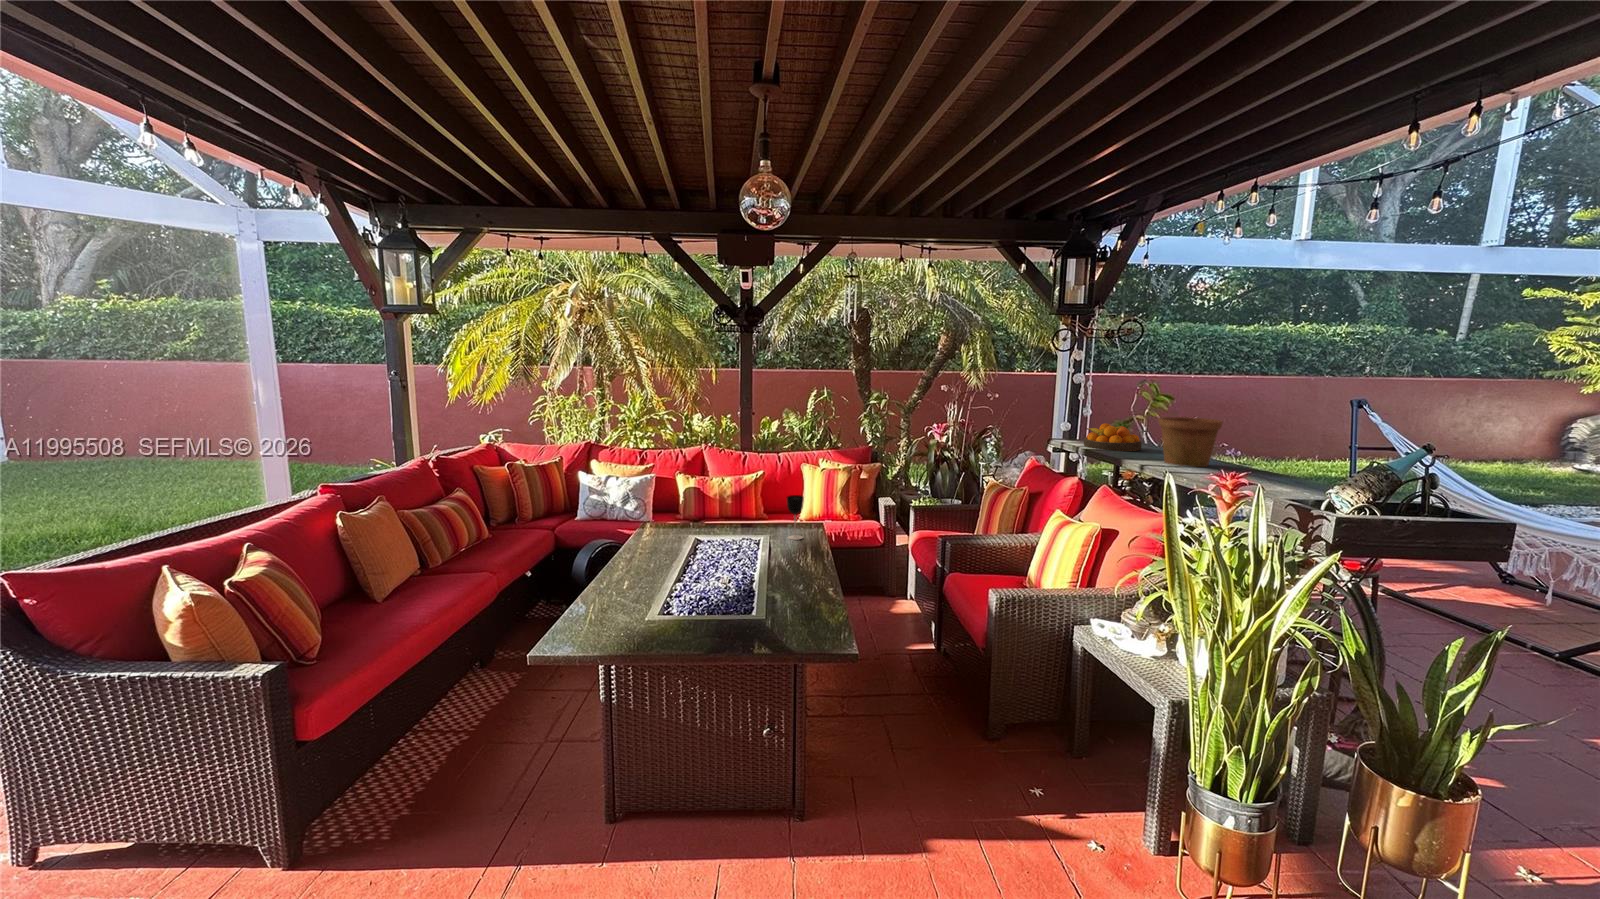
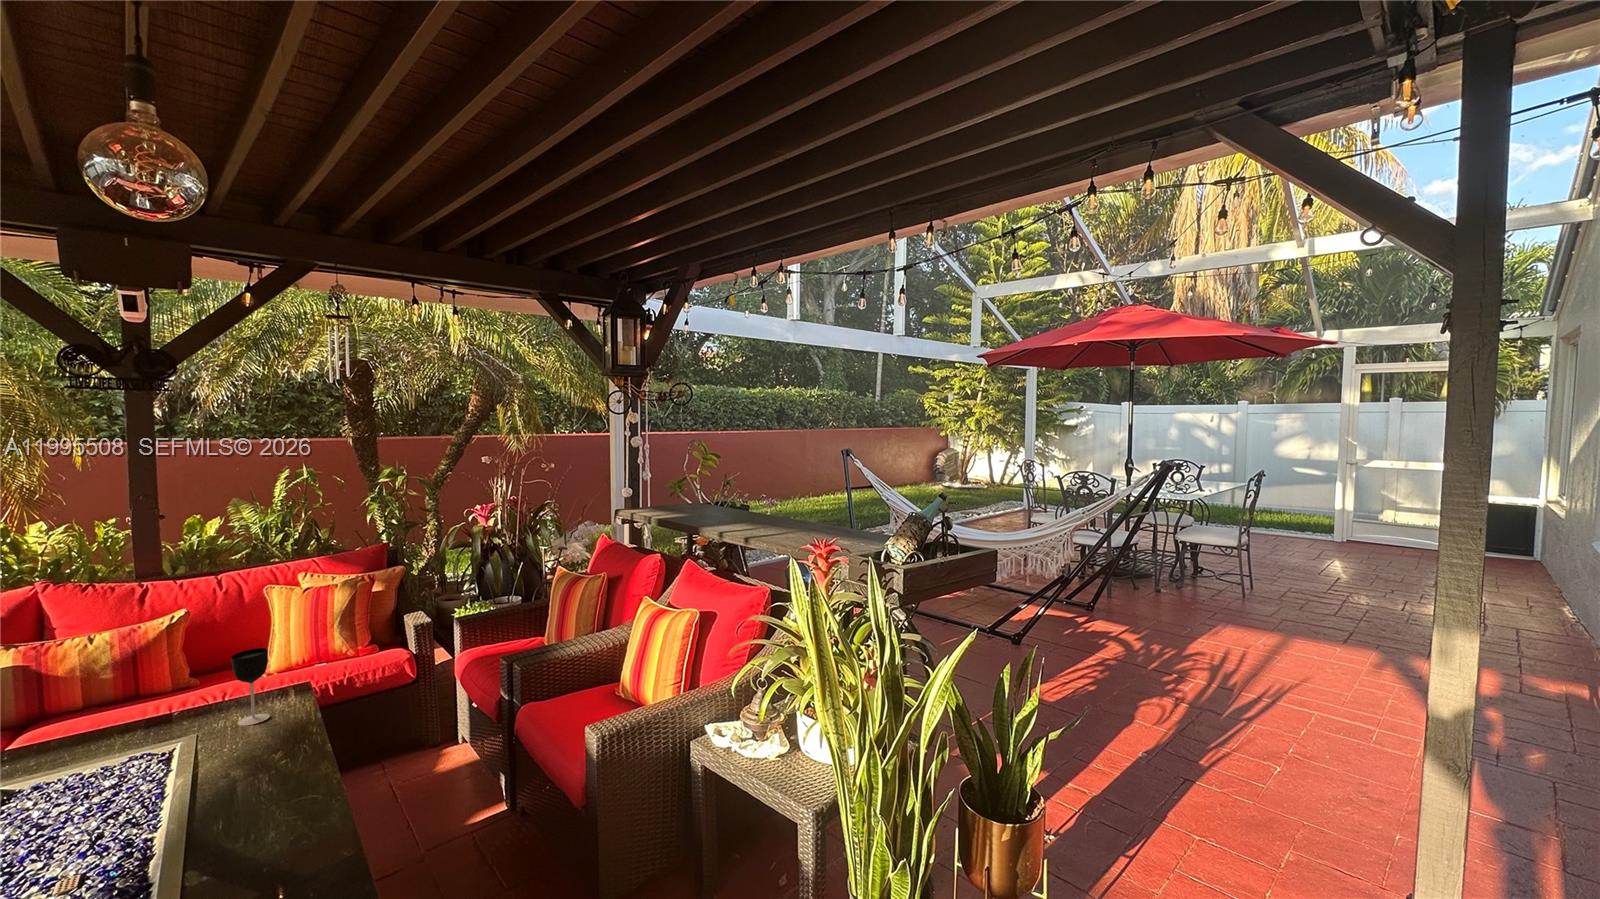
flower pot: present [1159,417,1223,467] -> none [723,477,777,526]
fruit bowl: present [1084,423,1142,451] -> none [651,488,706,516]

